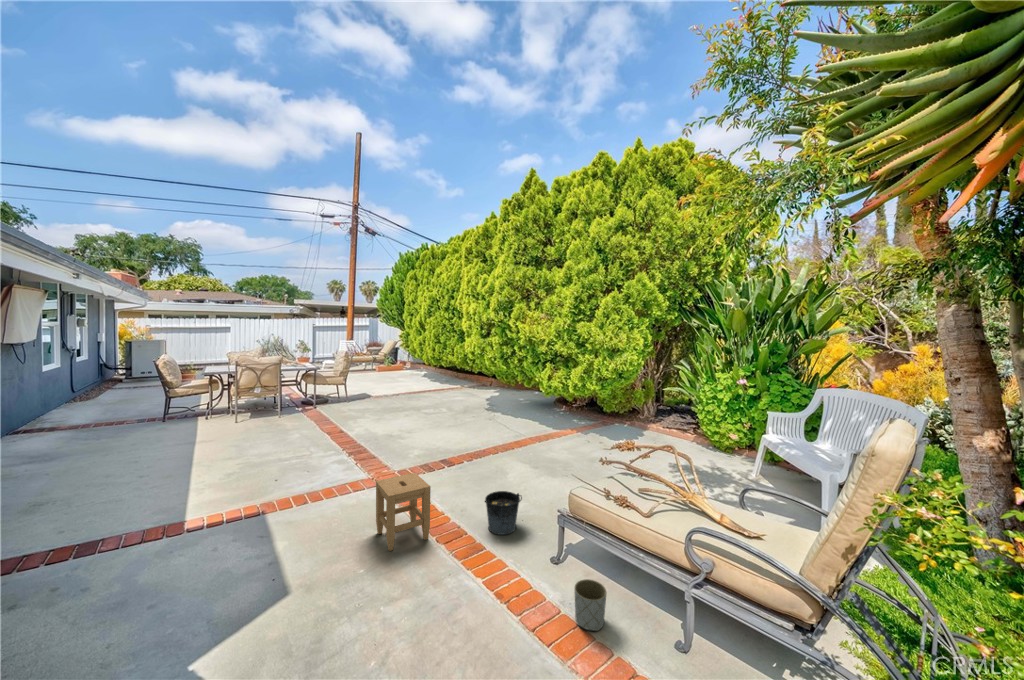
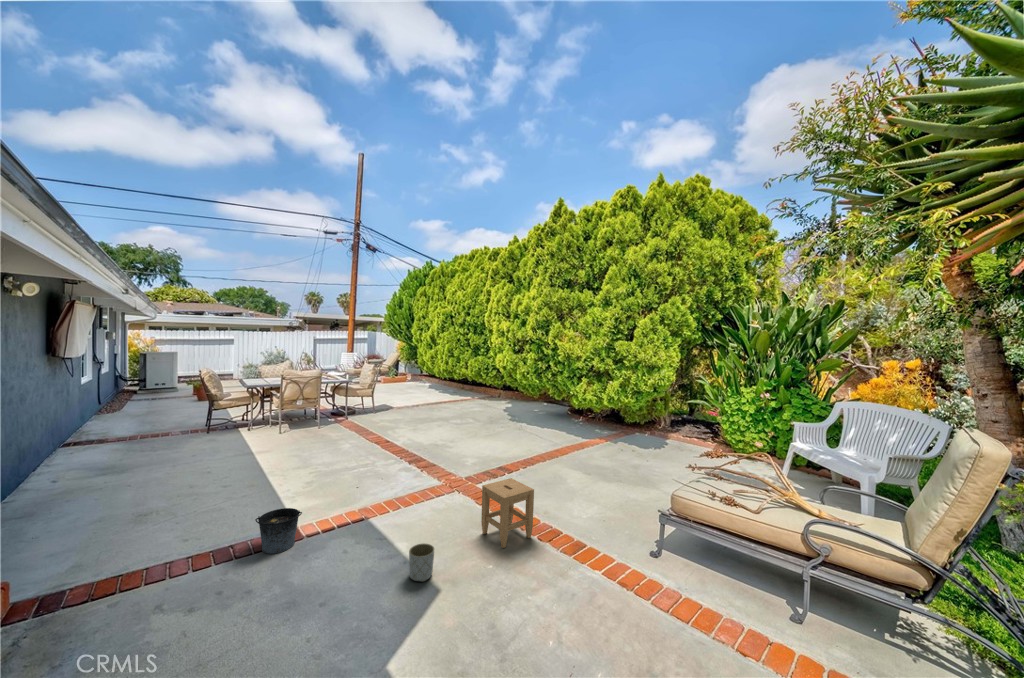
bucket: present [485,491,522,535] -> present [255,508,302,554]
planter: present [575,579,607,631] -> present [409,543,434,582]

